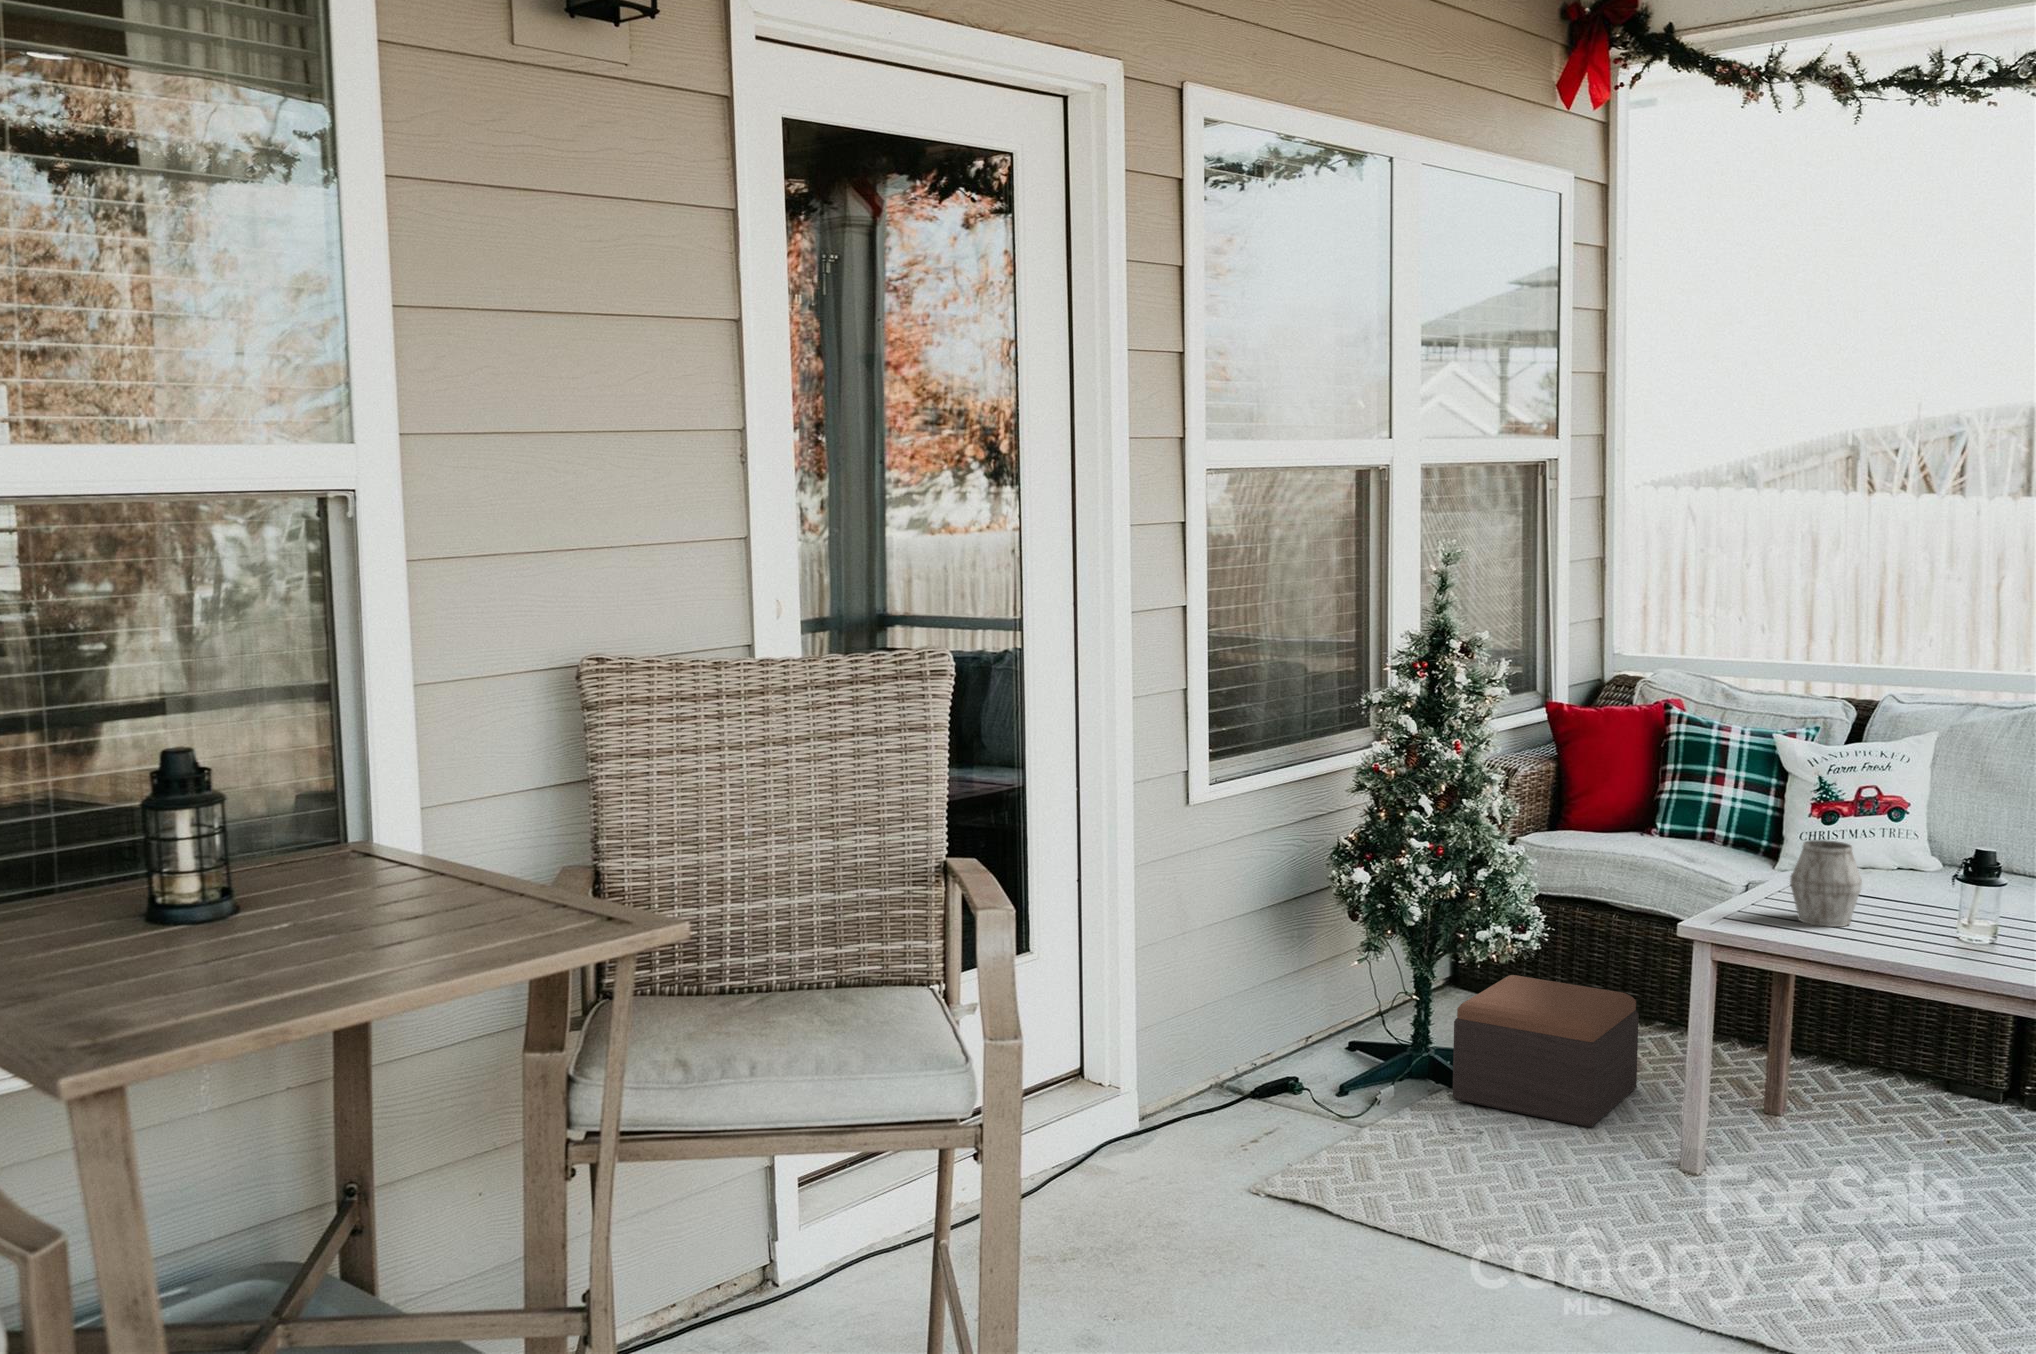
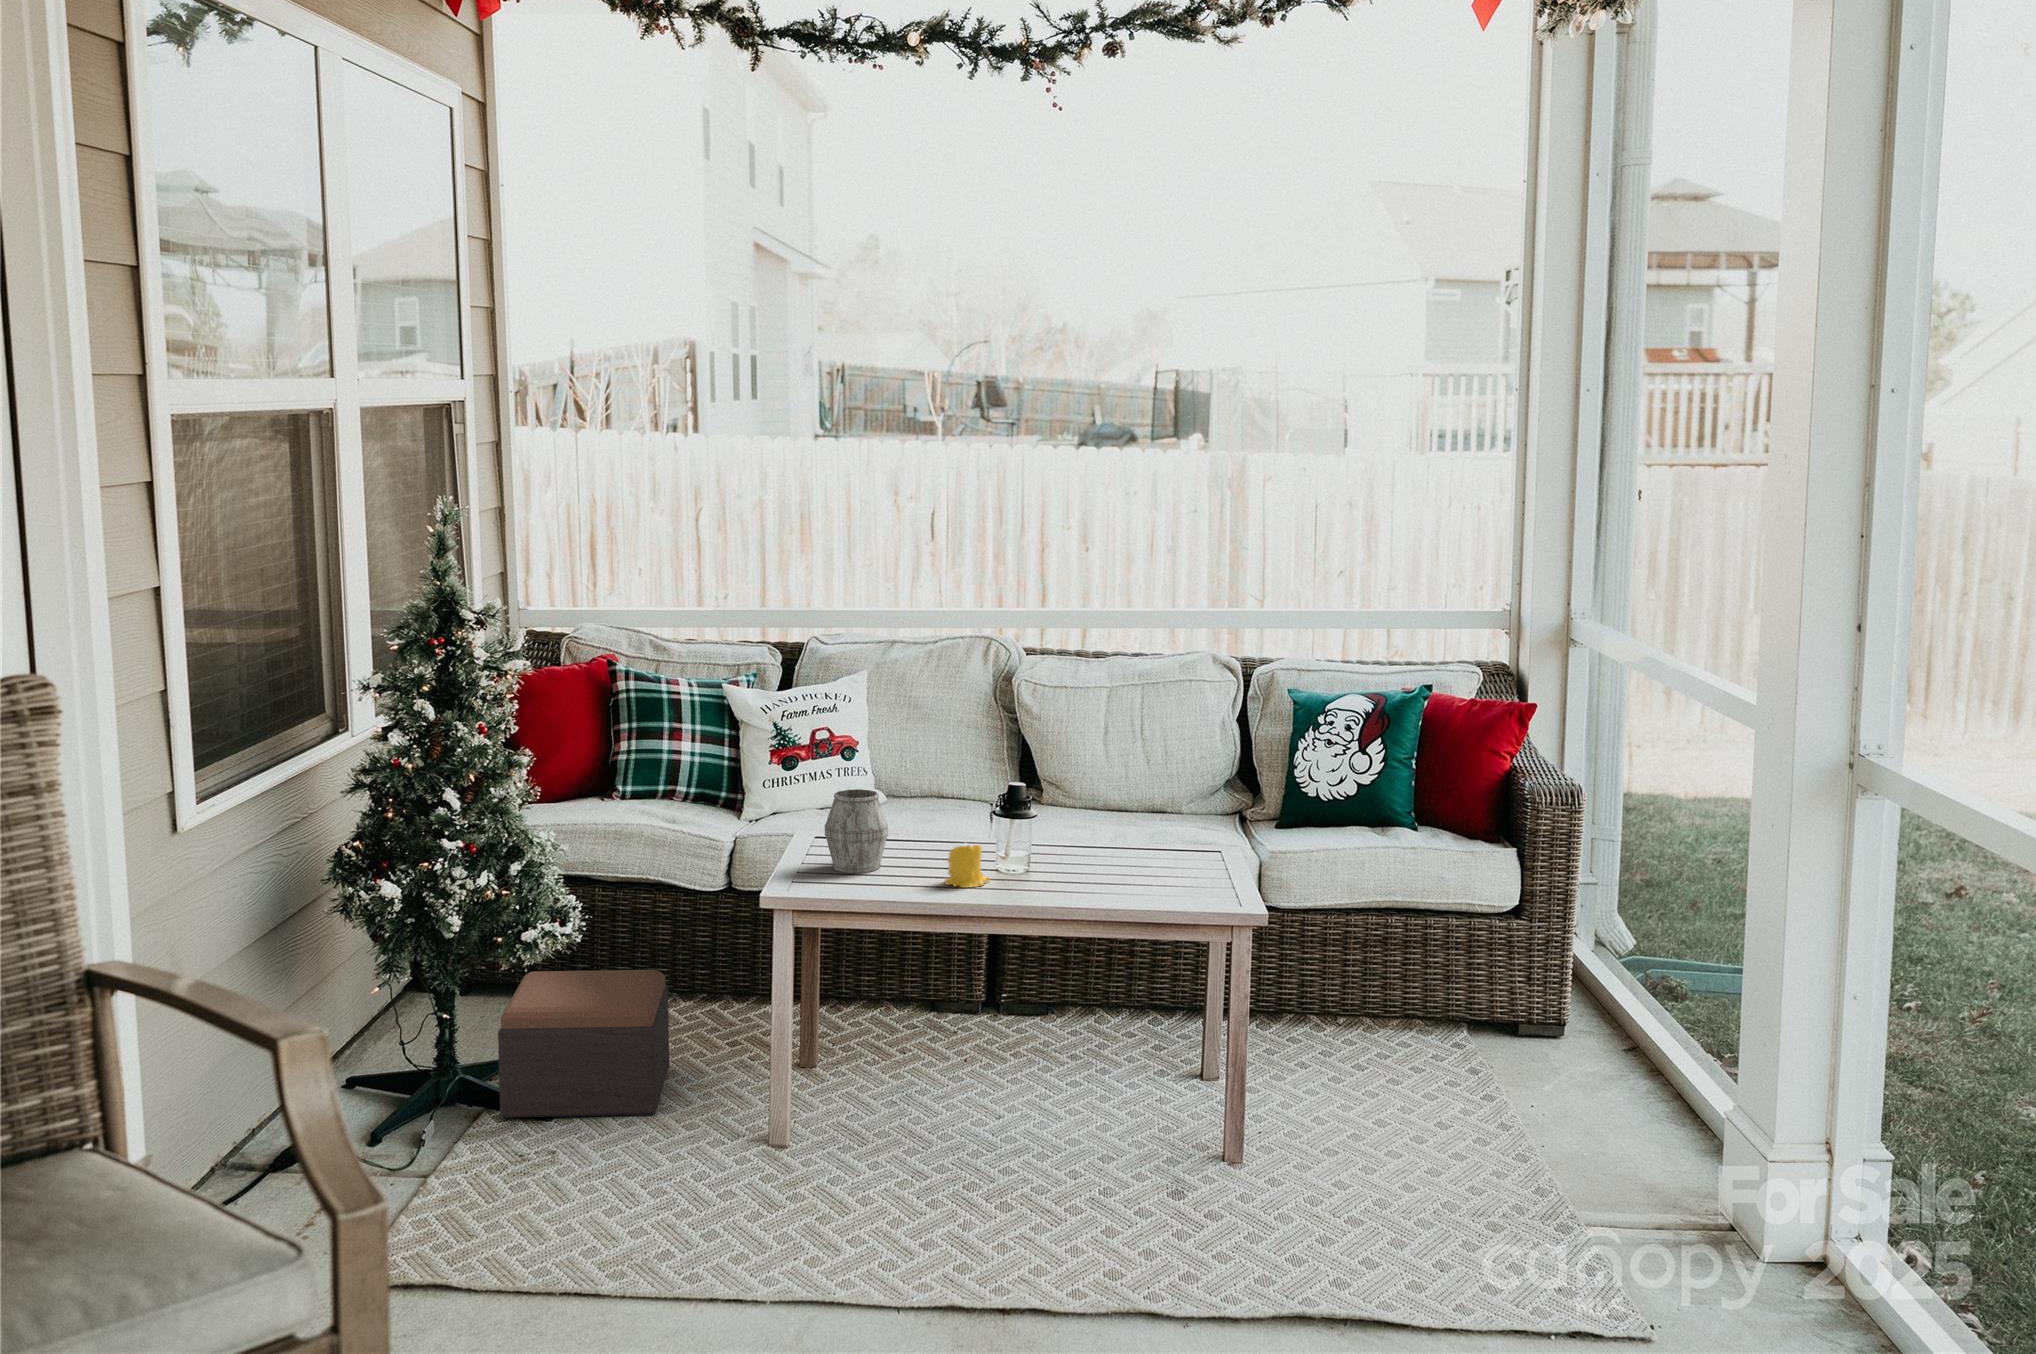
candle: none [1905,906,1965,958] -> present [944,845,990,888]

